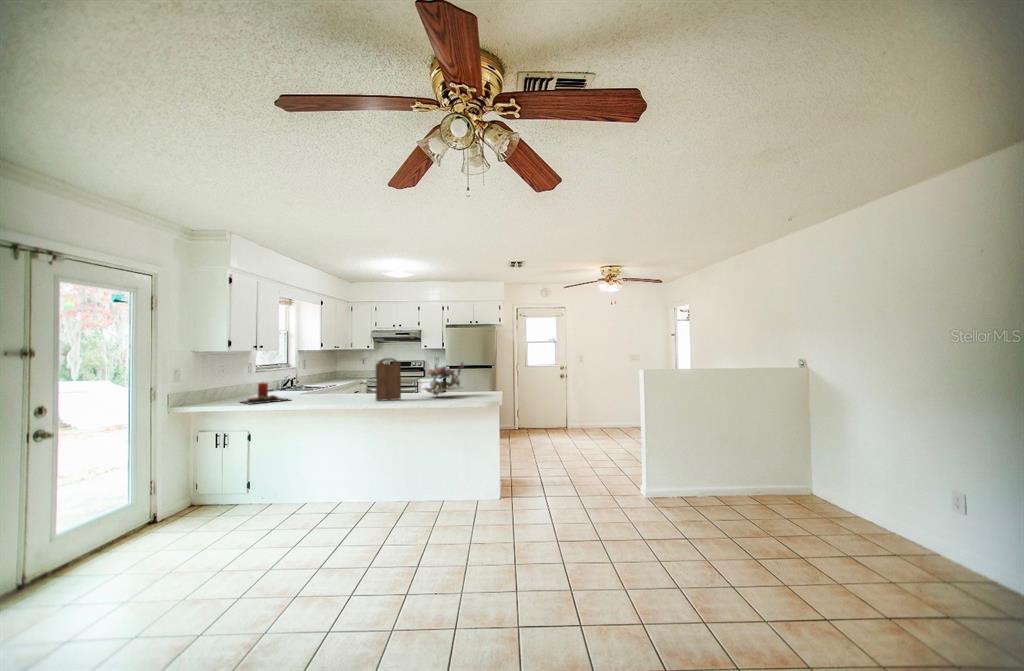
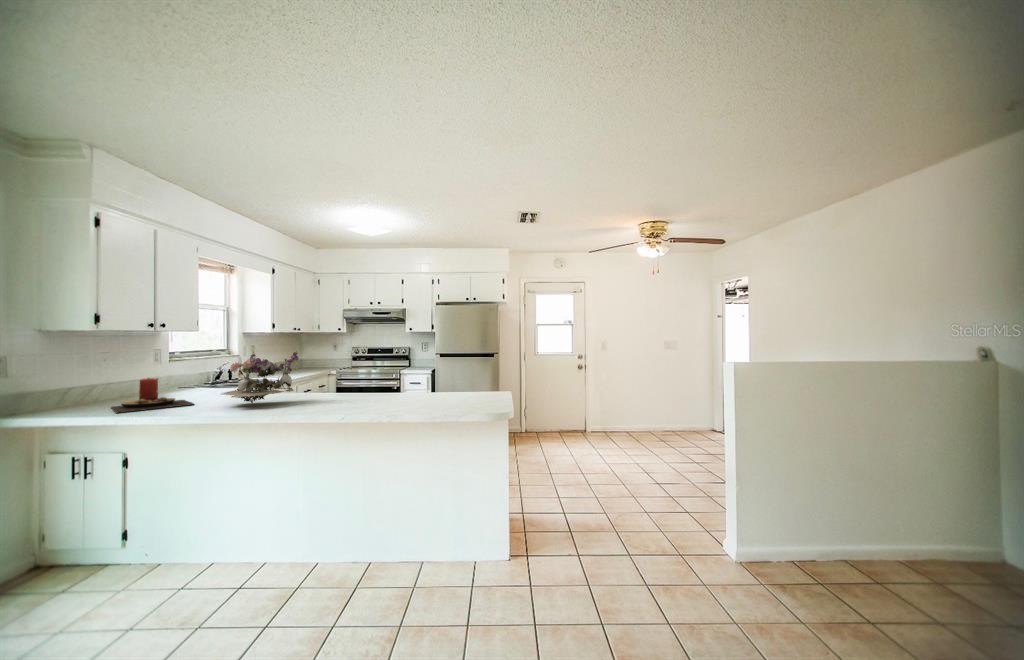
cutting board: present [376,358,401,401] -> none [316,343,357,408]
flower arrangement: present [424,362,464,396] -> present [222,351,299,403]

